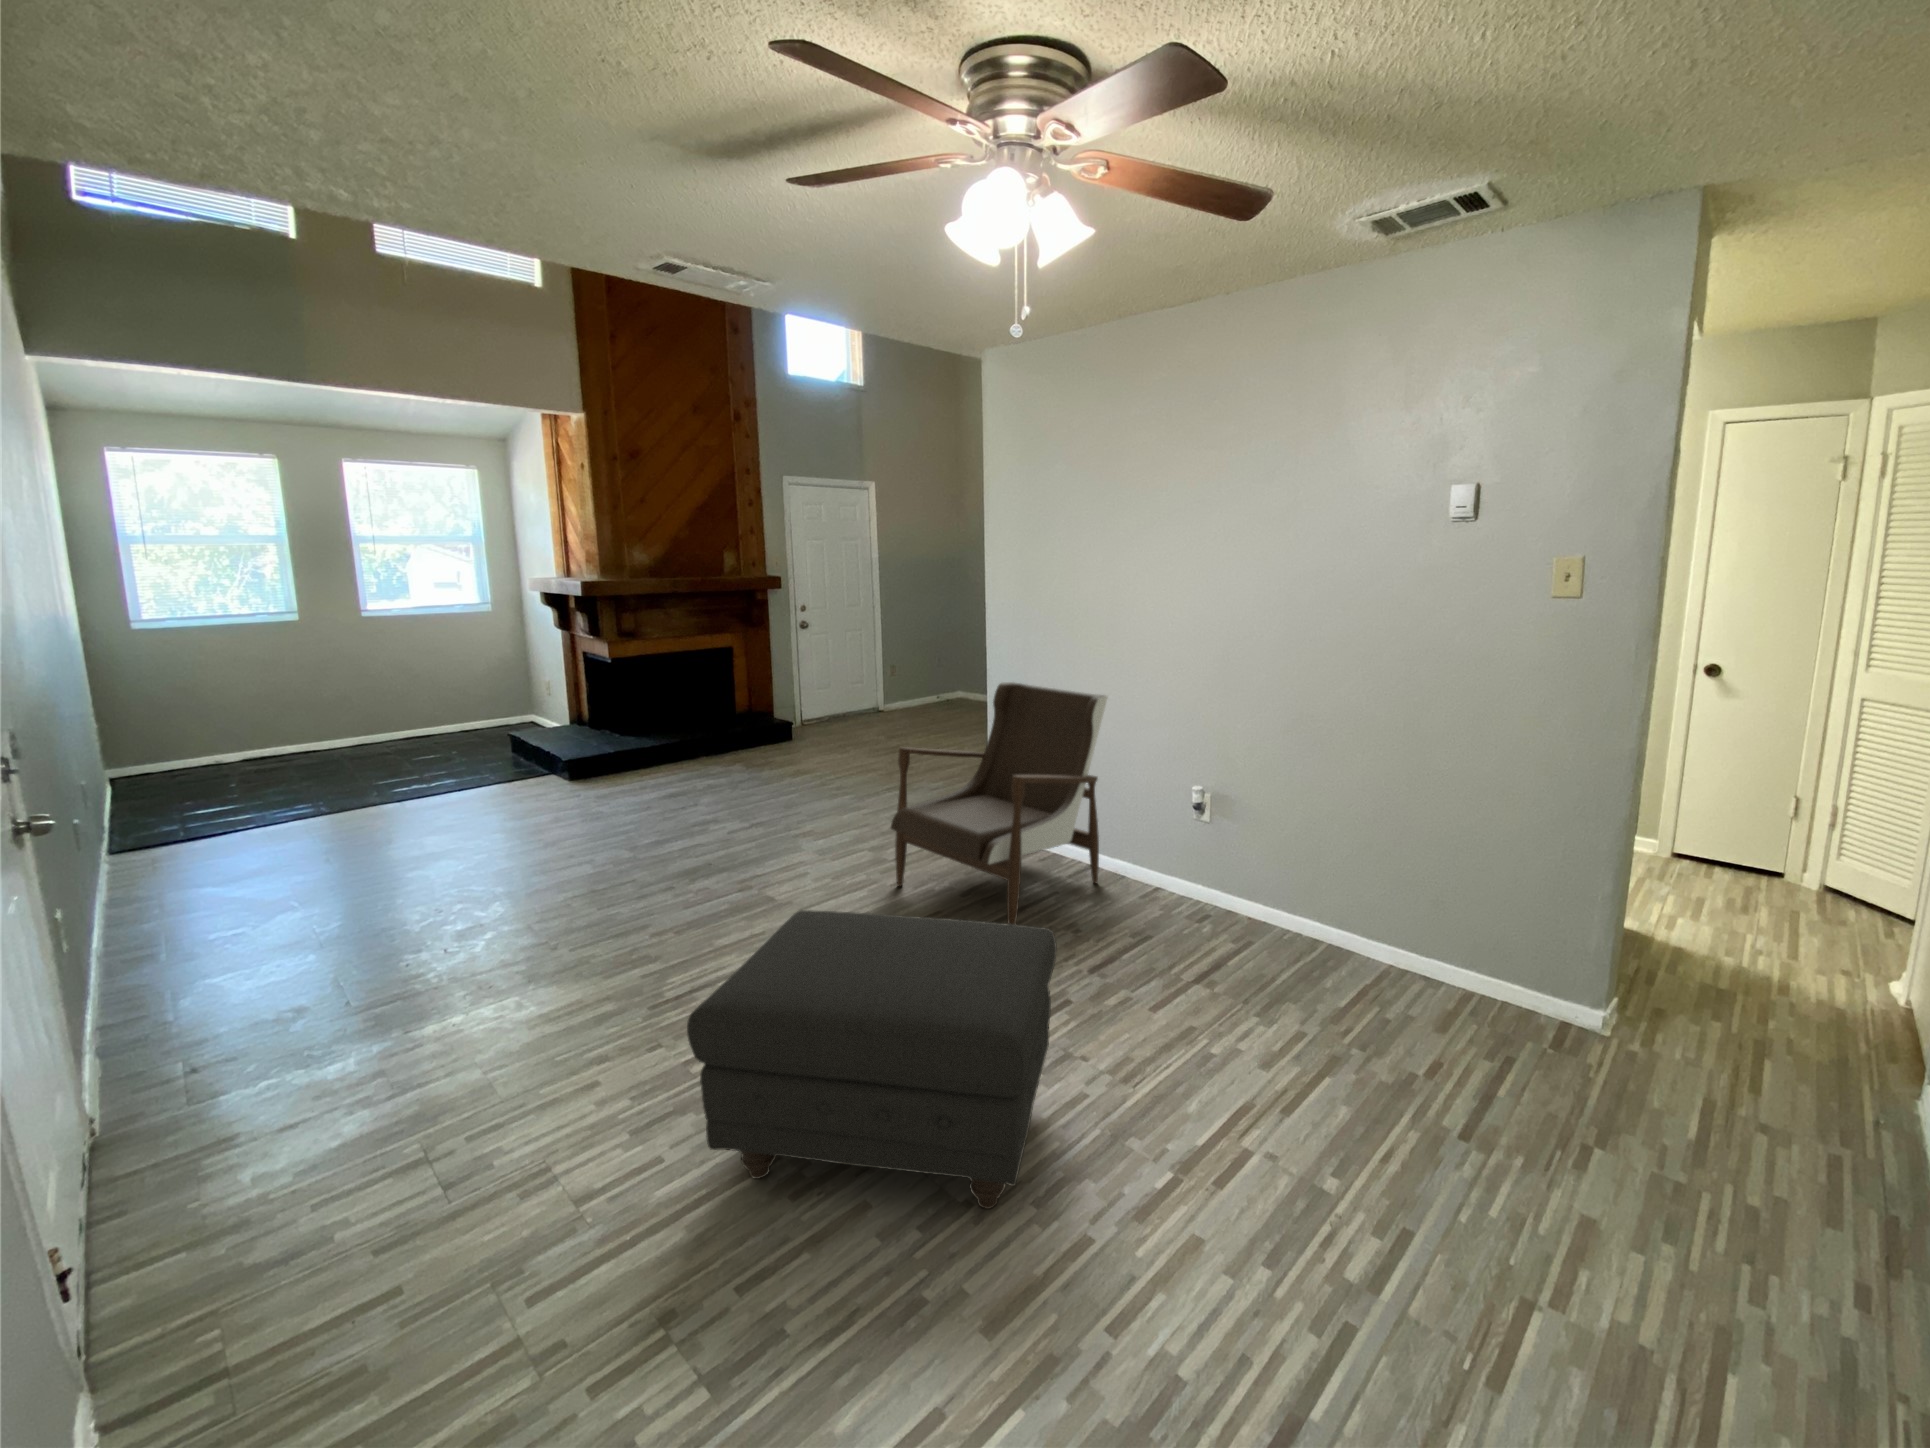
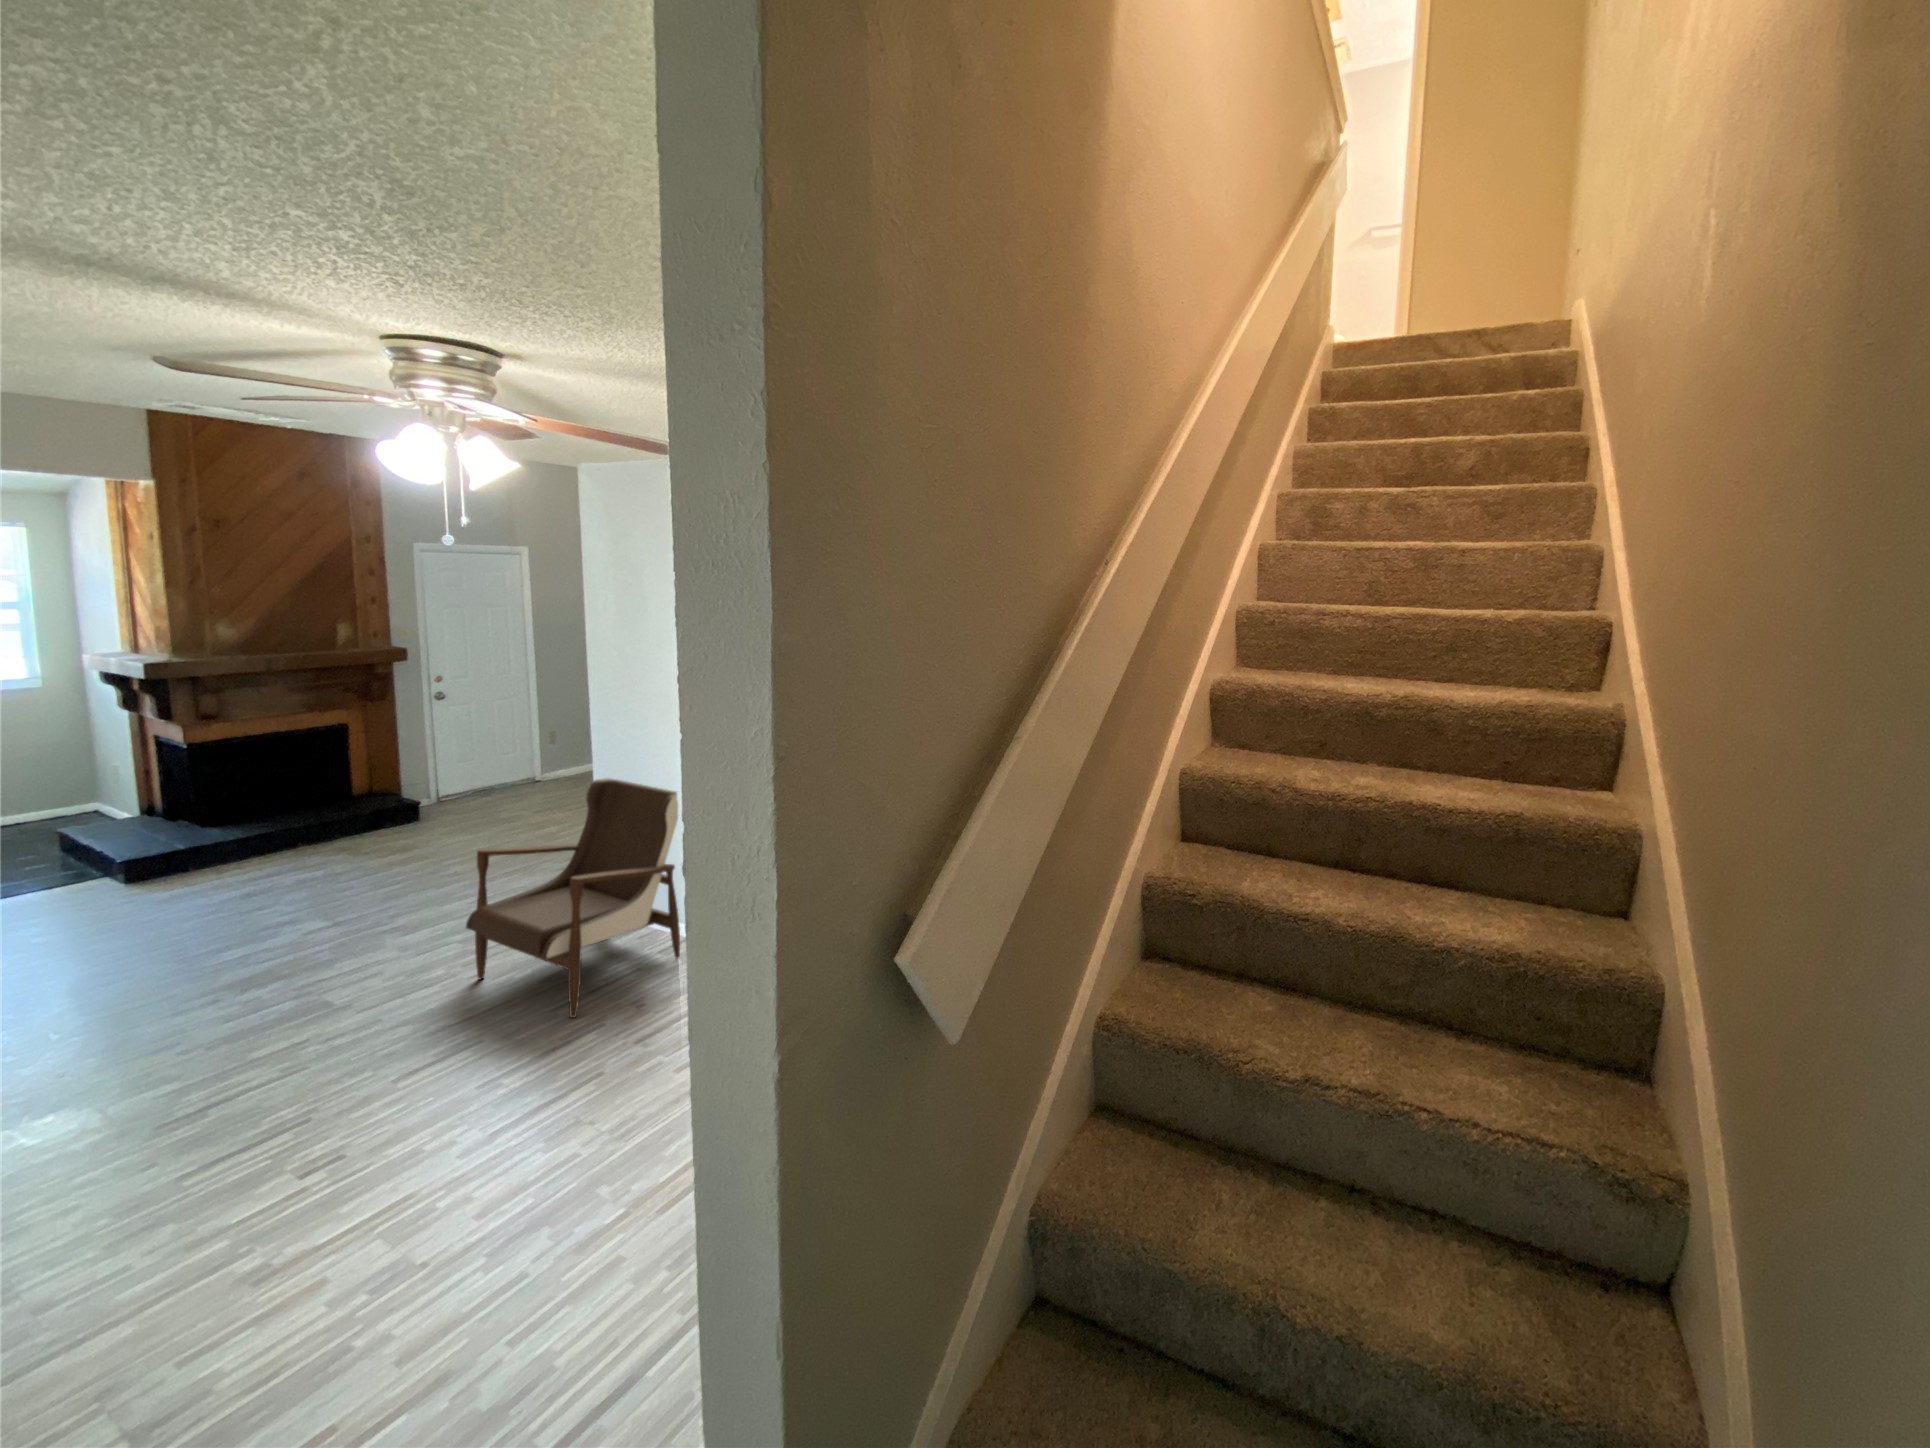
ottoman: present [687,910,1057,1209] -> none [141,1025,546,1280]

